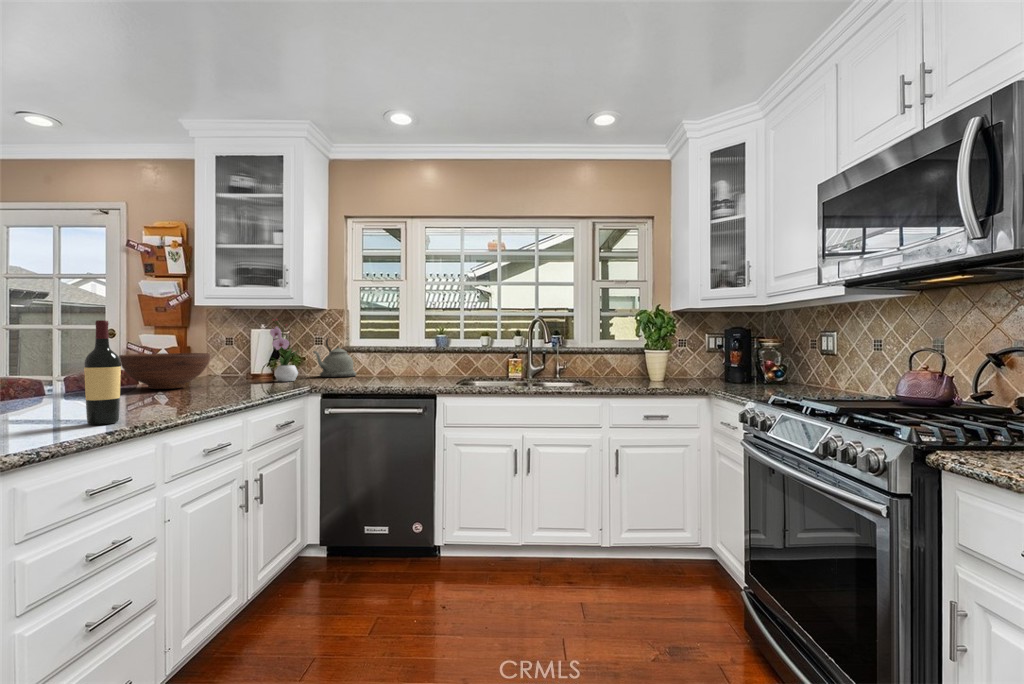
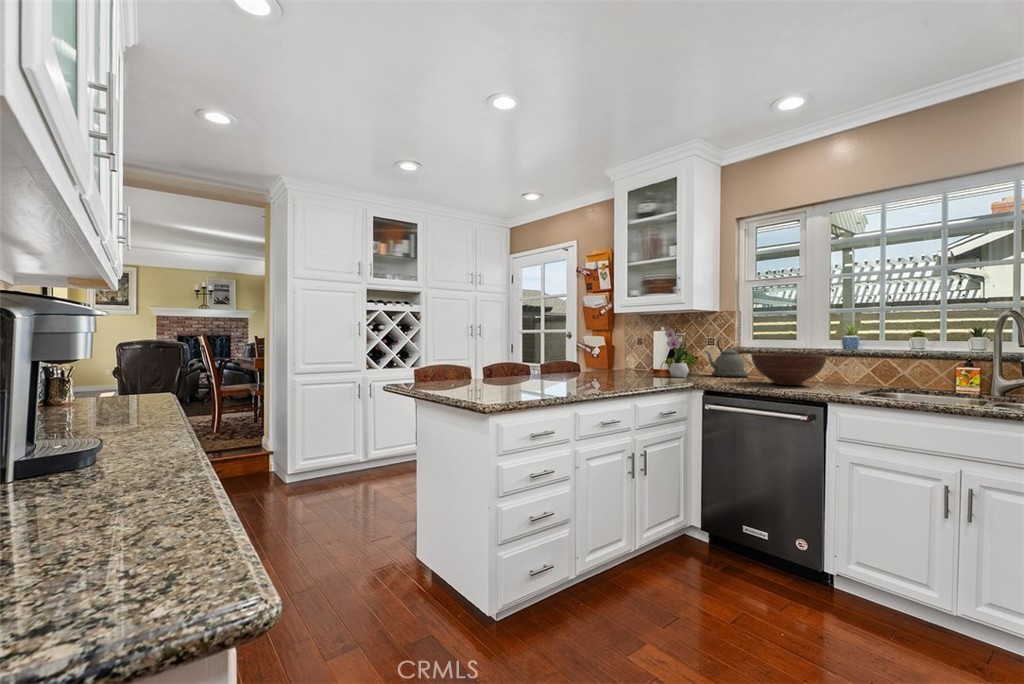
wine bottle: present [84,320,121,425] -> none [535,327,552,394]
fruit bowl: present [119,353,210,389] -> present [751,353,827,385]

